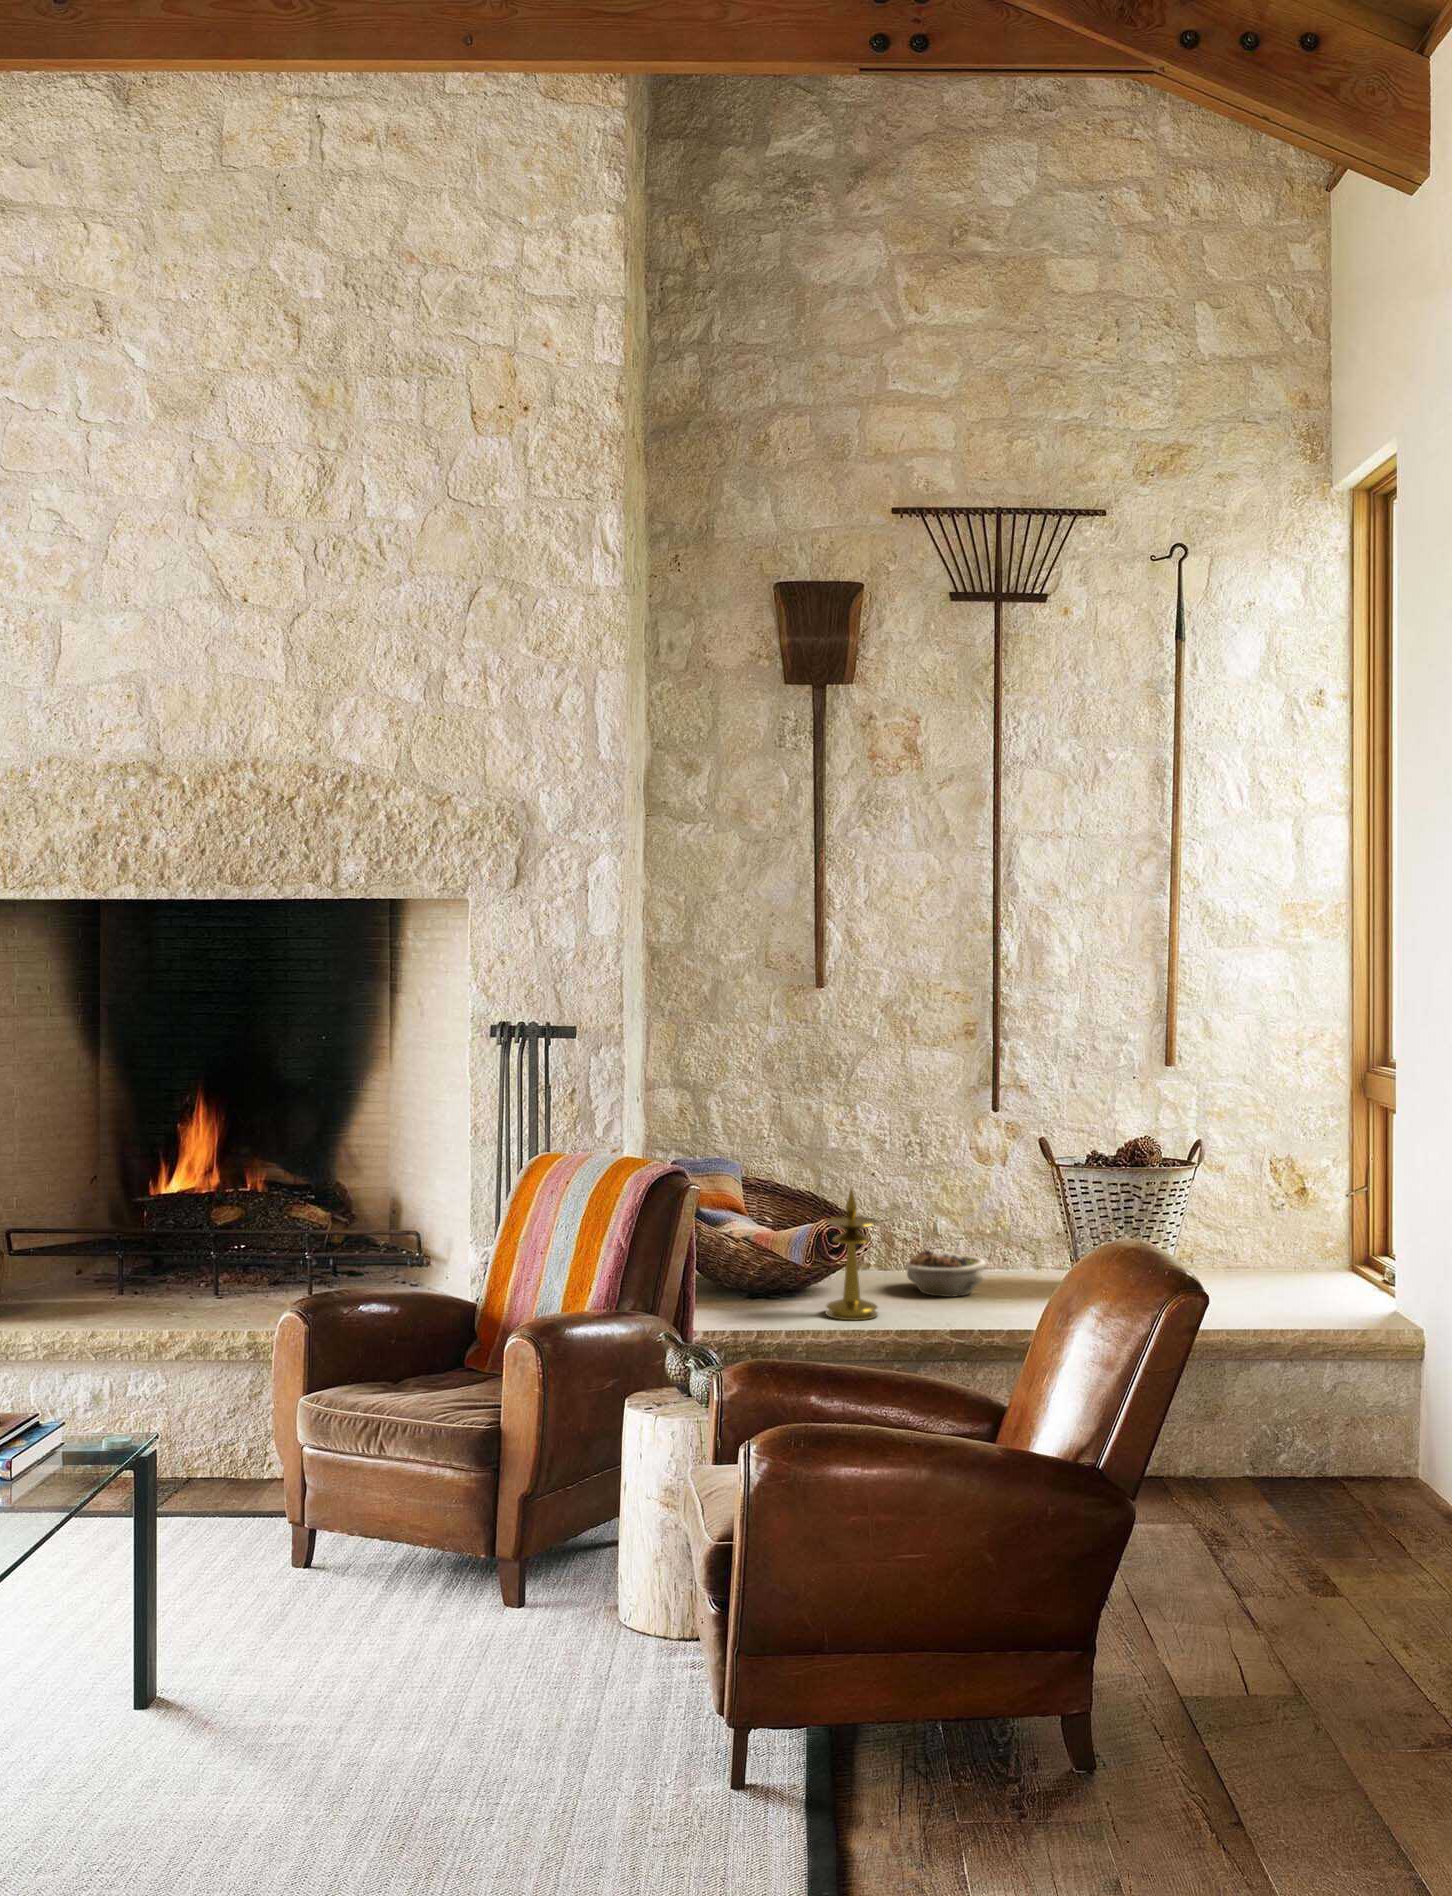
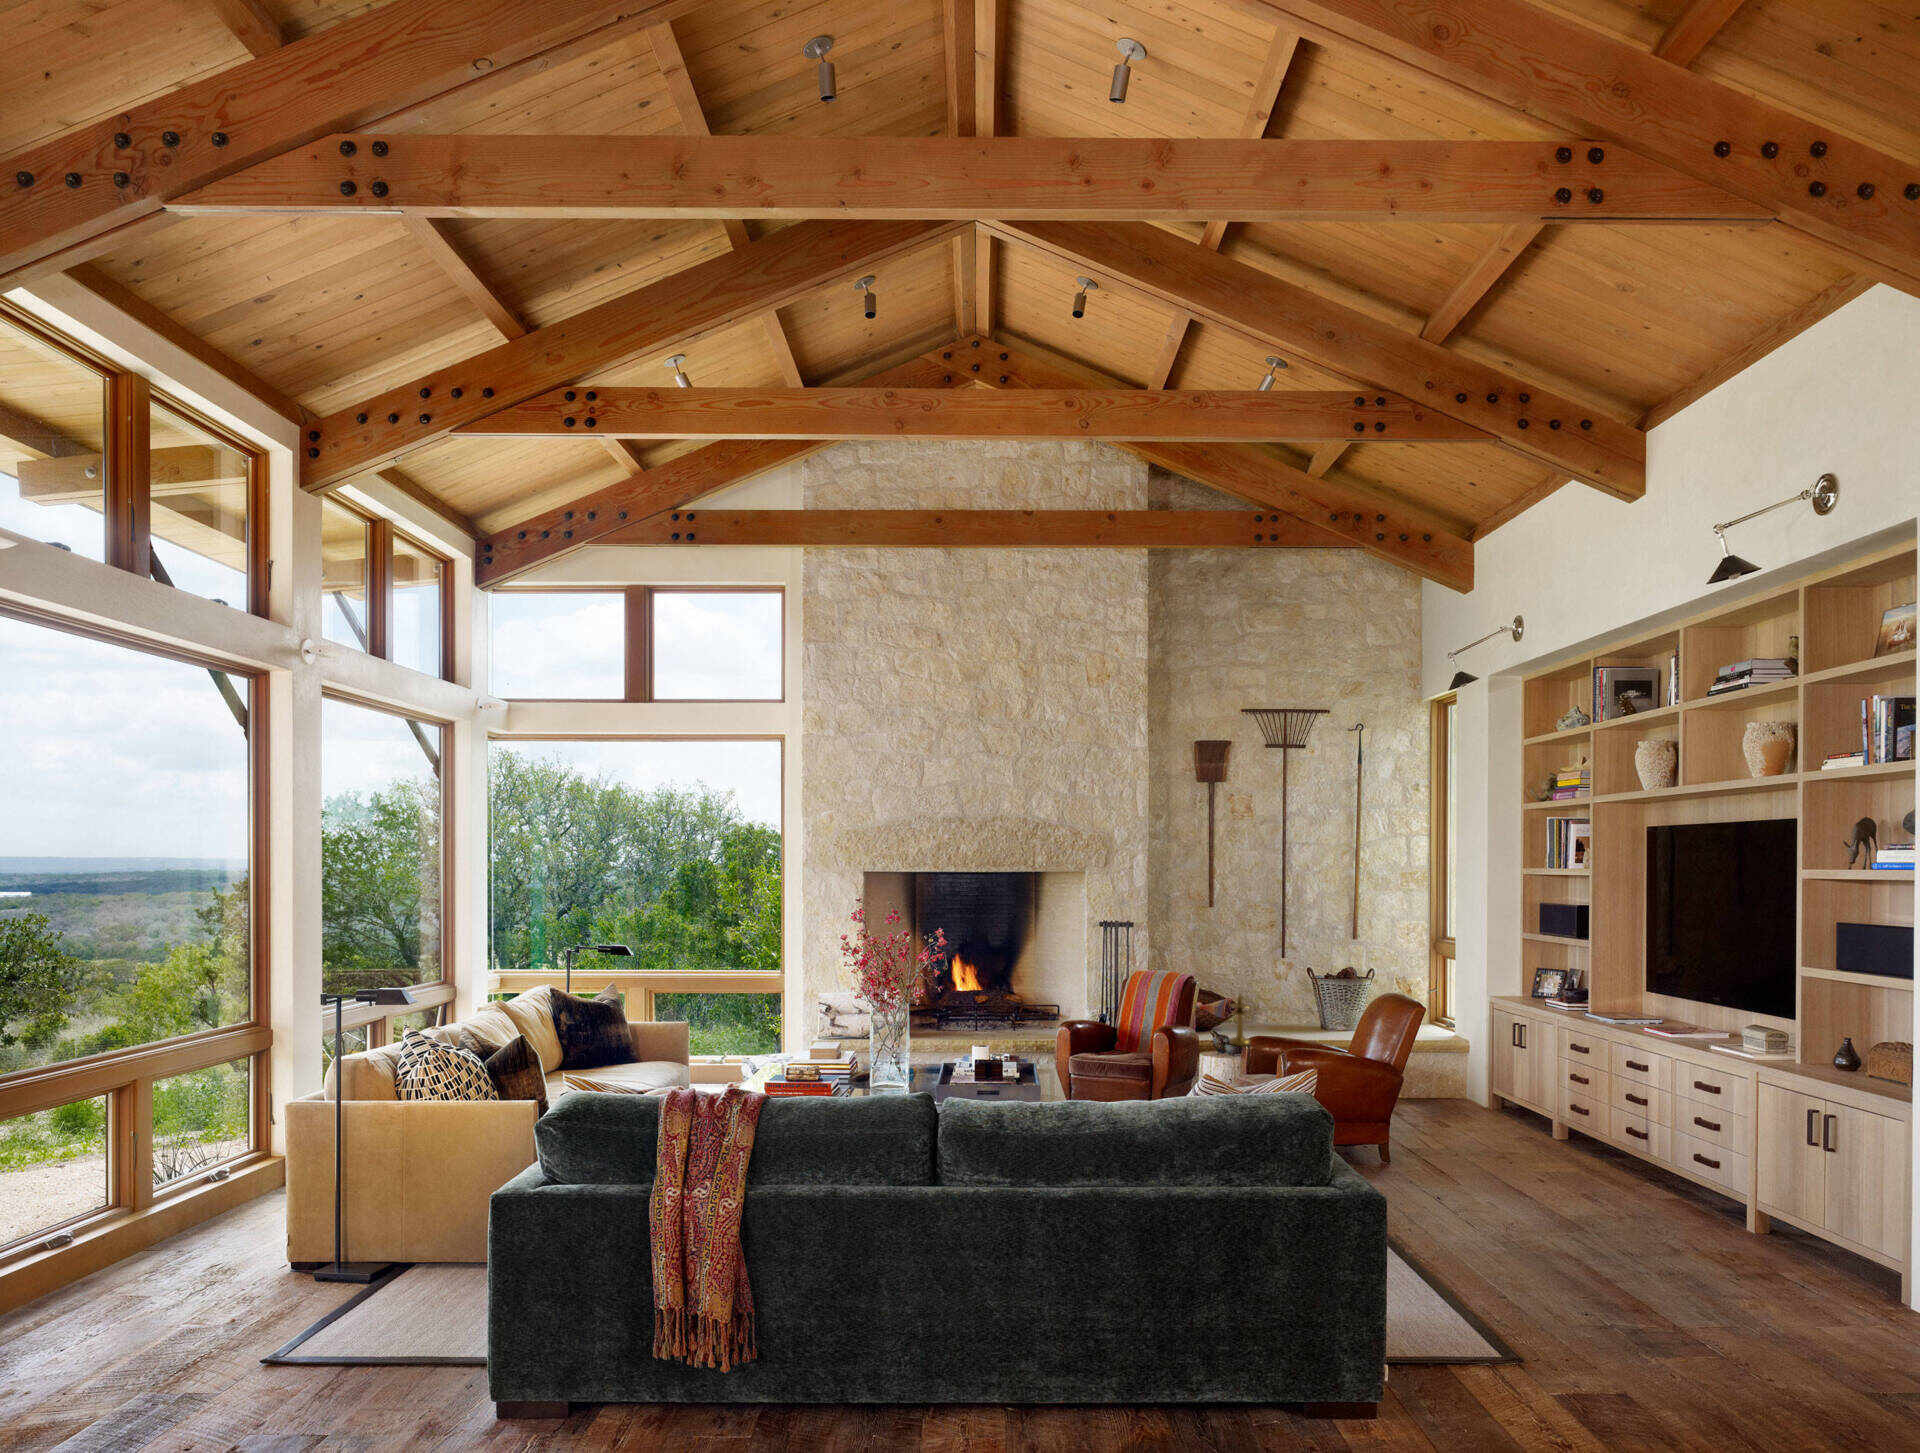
succulent planter: present [906,1250,986,1297] -> none [1254,1017,1288,1036]

